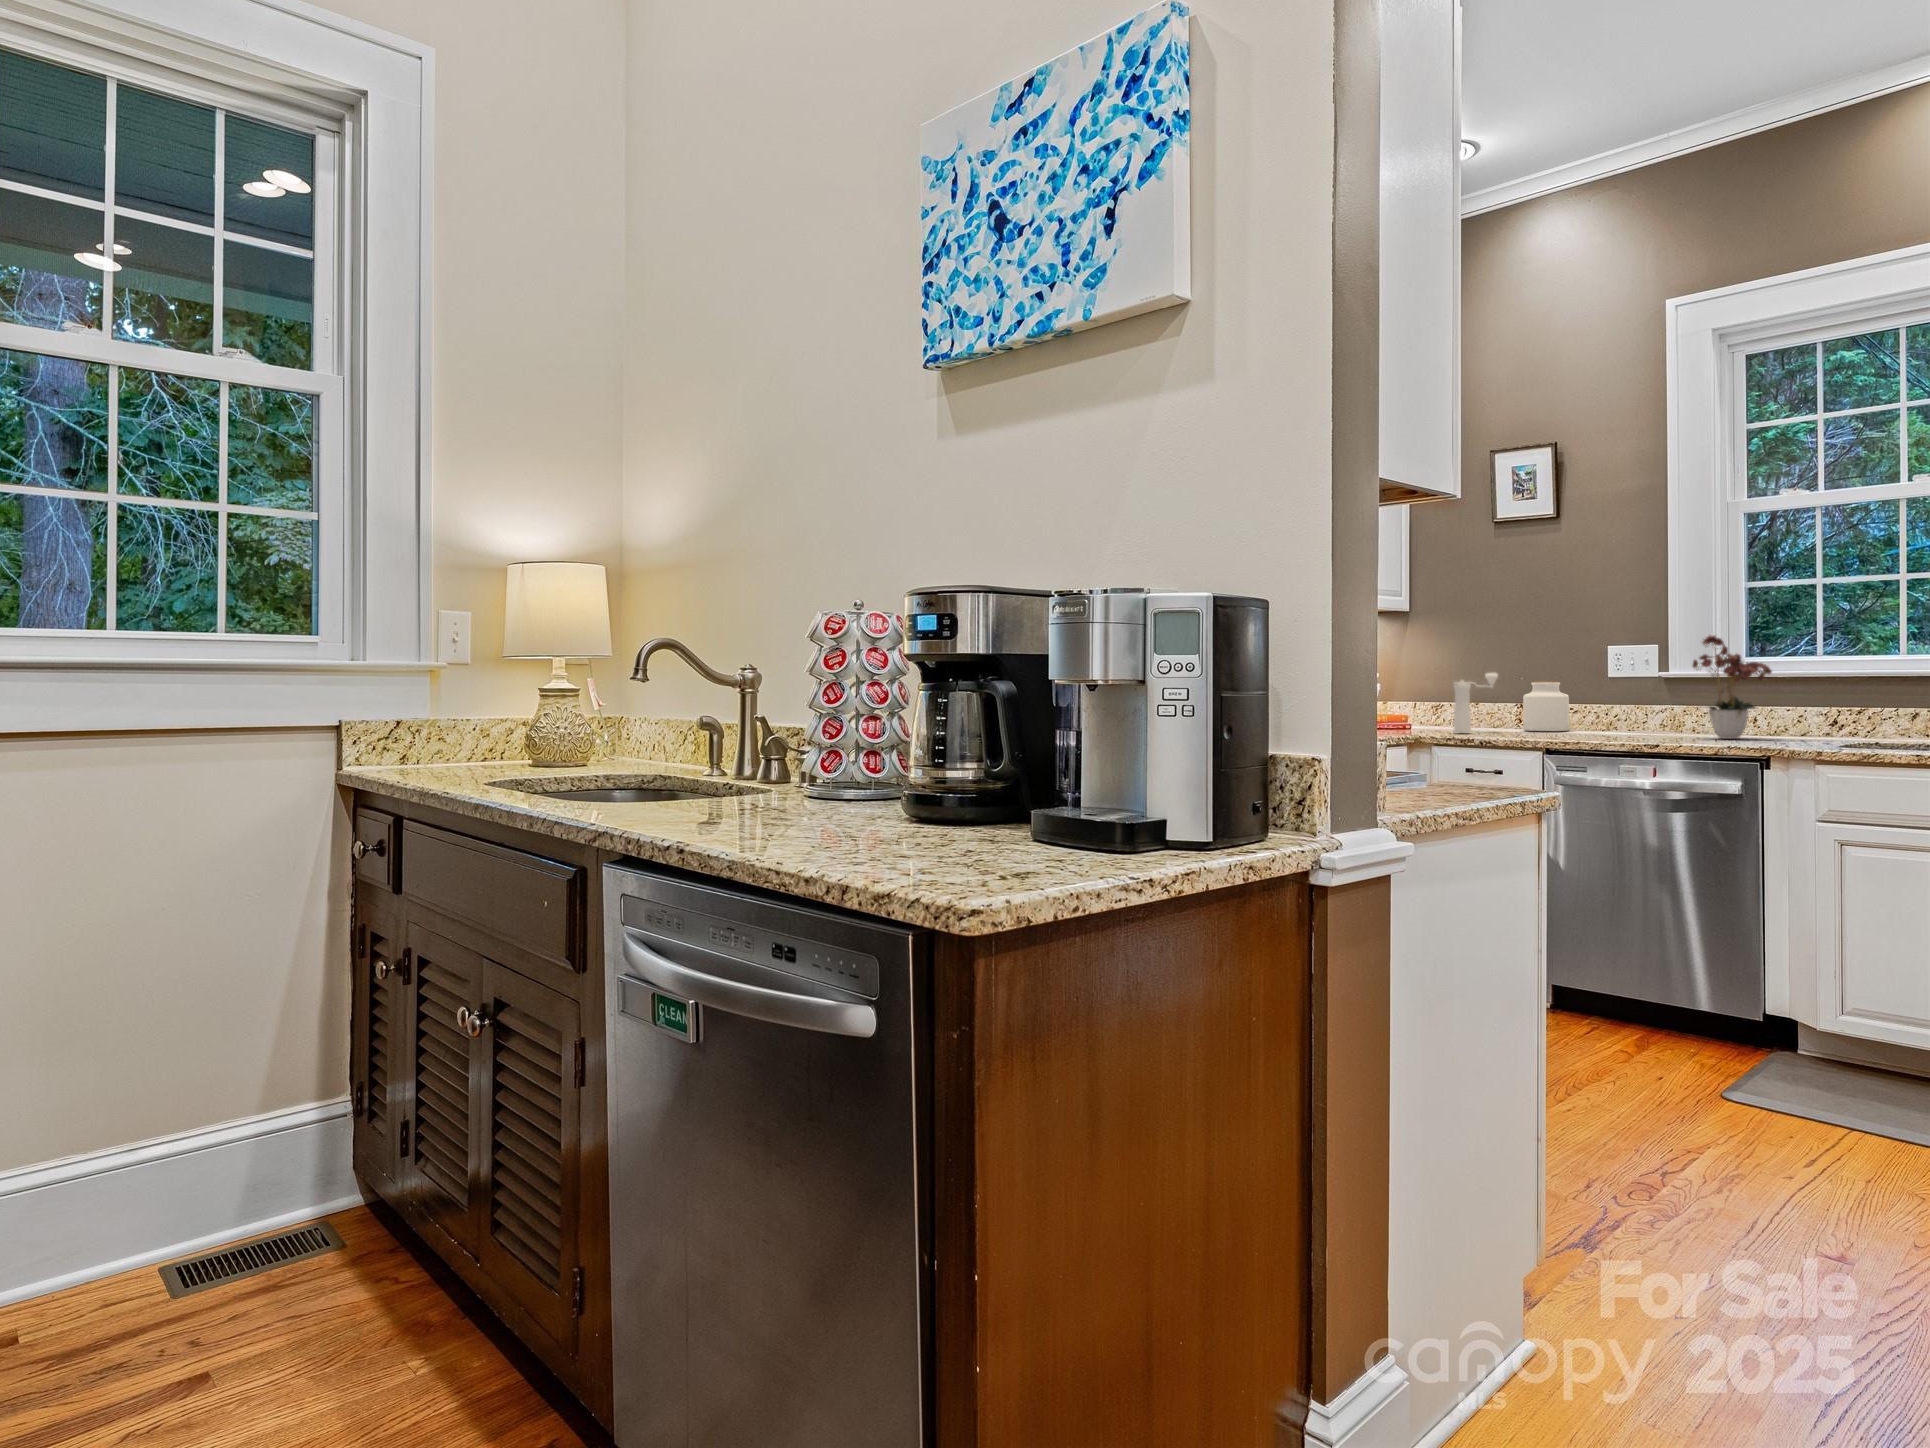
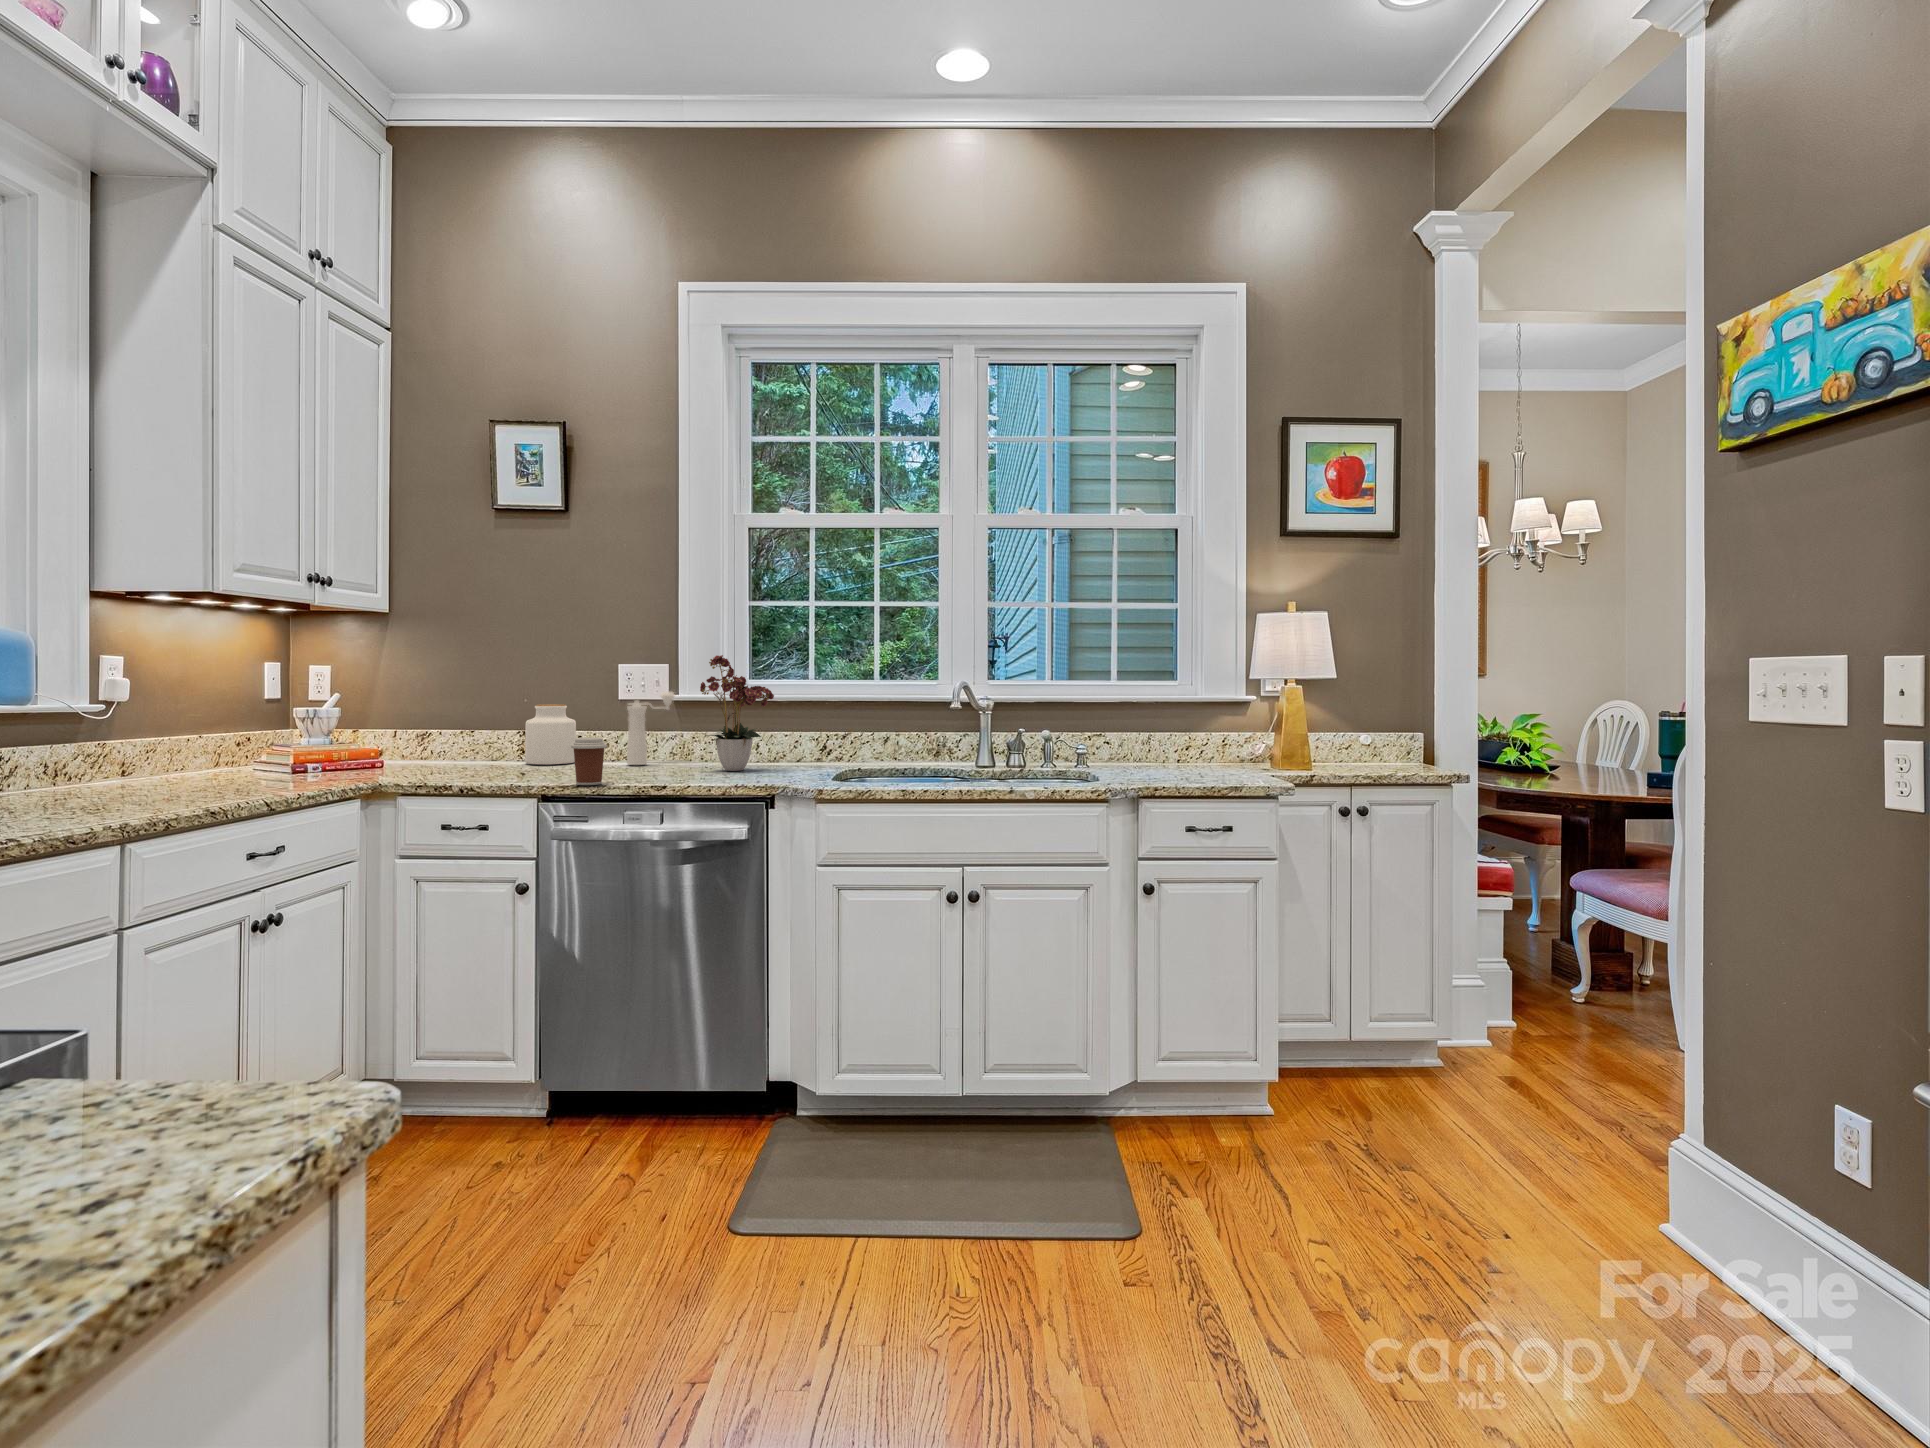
pepper mill: present [1454,673,1498,733] -> present [627,692,675,765]
coffee cup: none [1571,705,1603,743] -> present [571,737,607,785]

